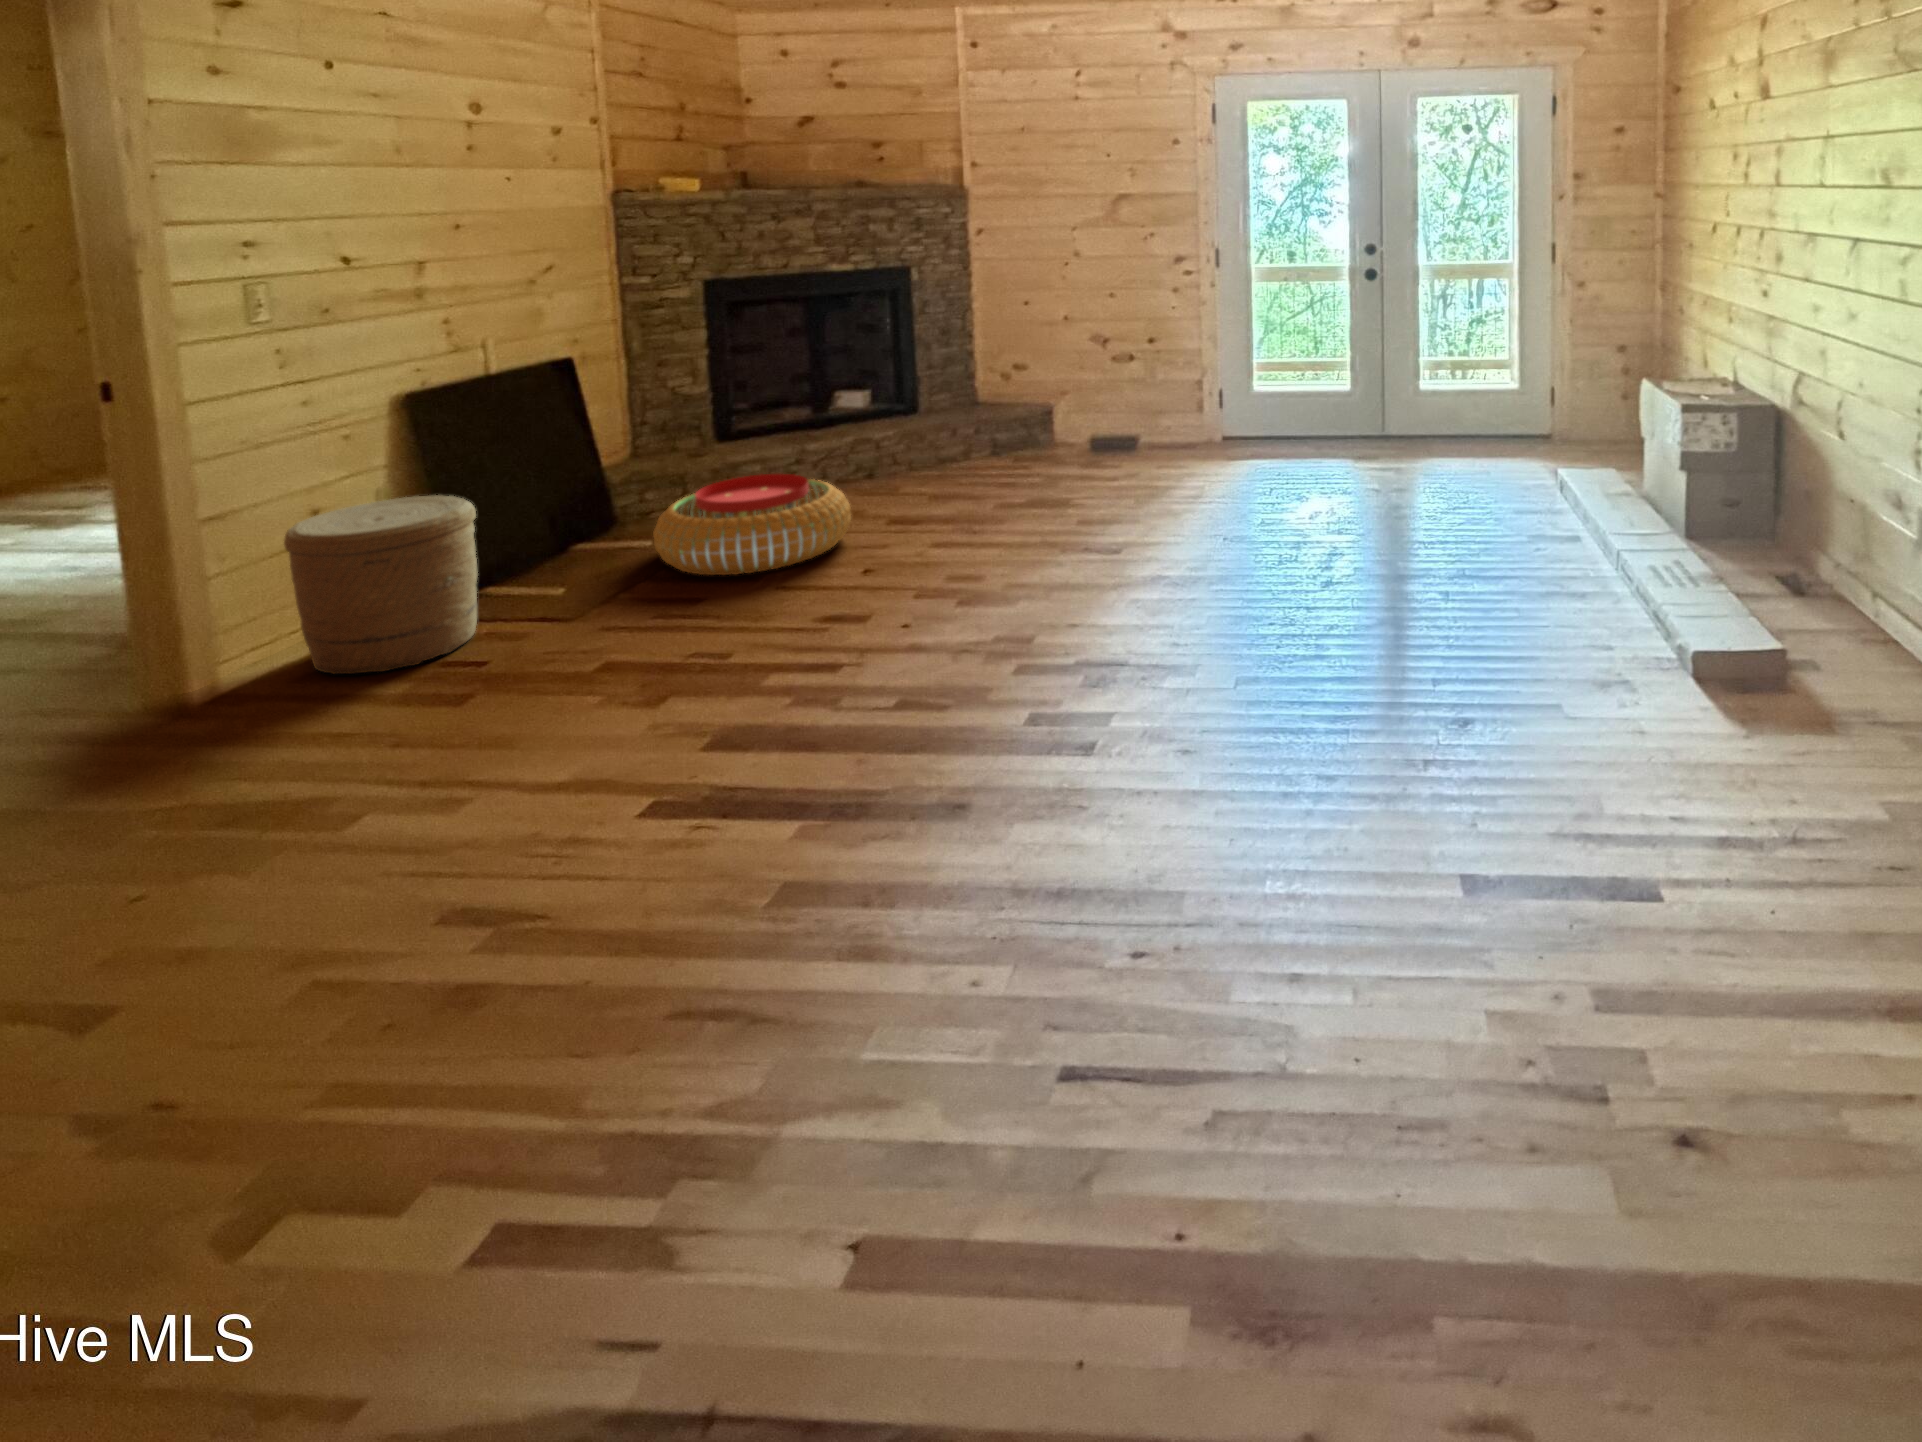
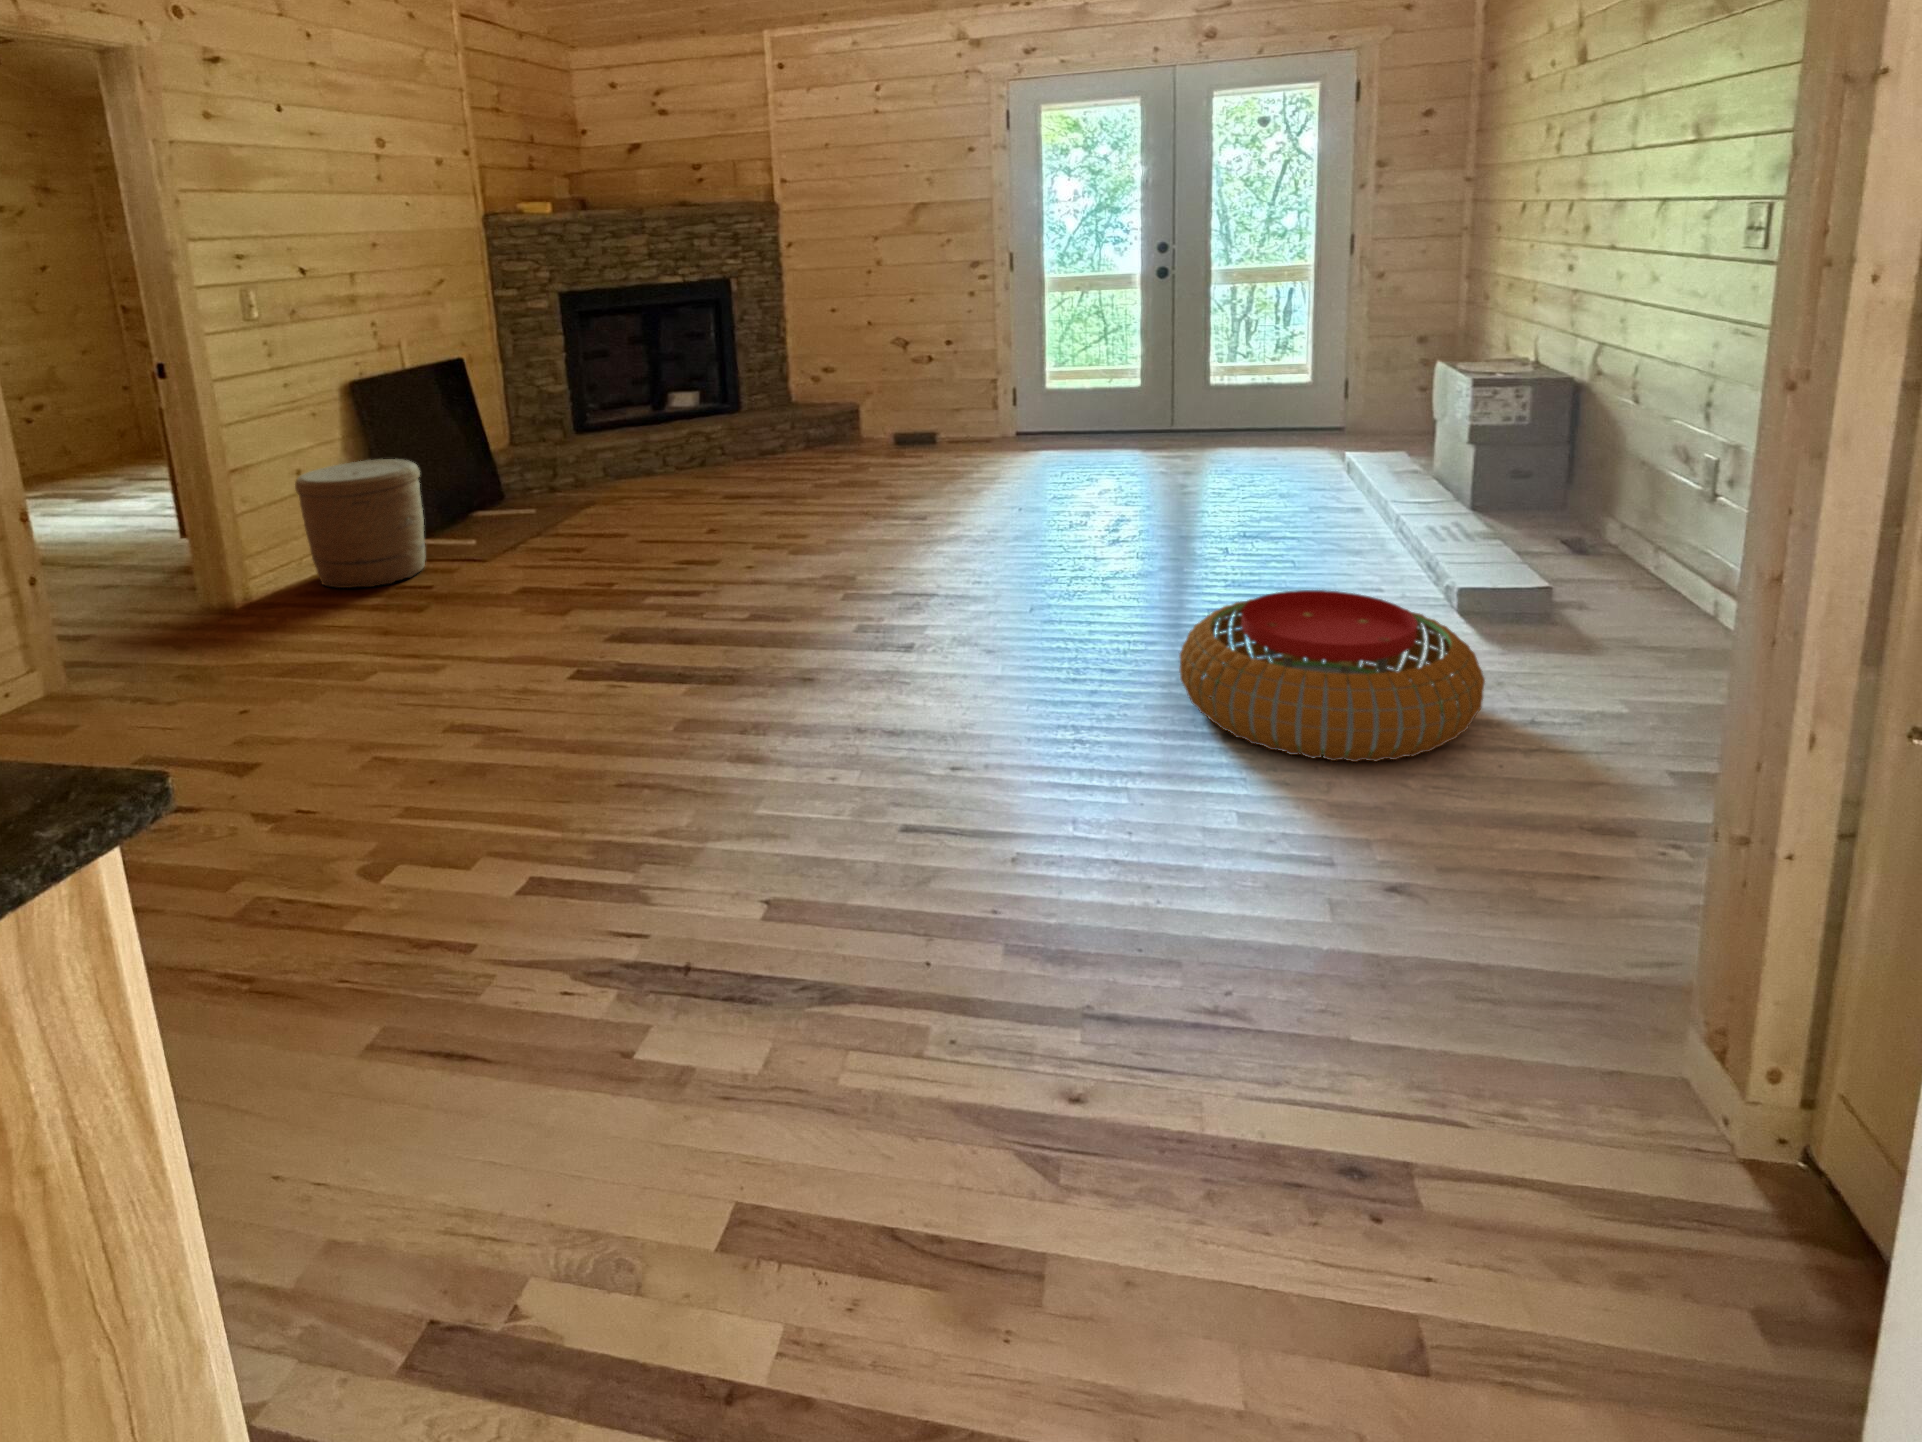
pouf: present [653,474,851,575] -> present [1179,590,1485,762]

